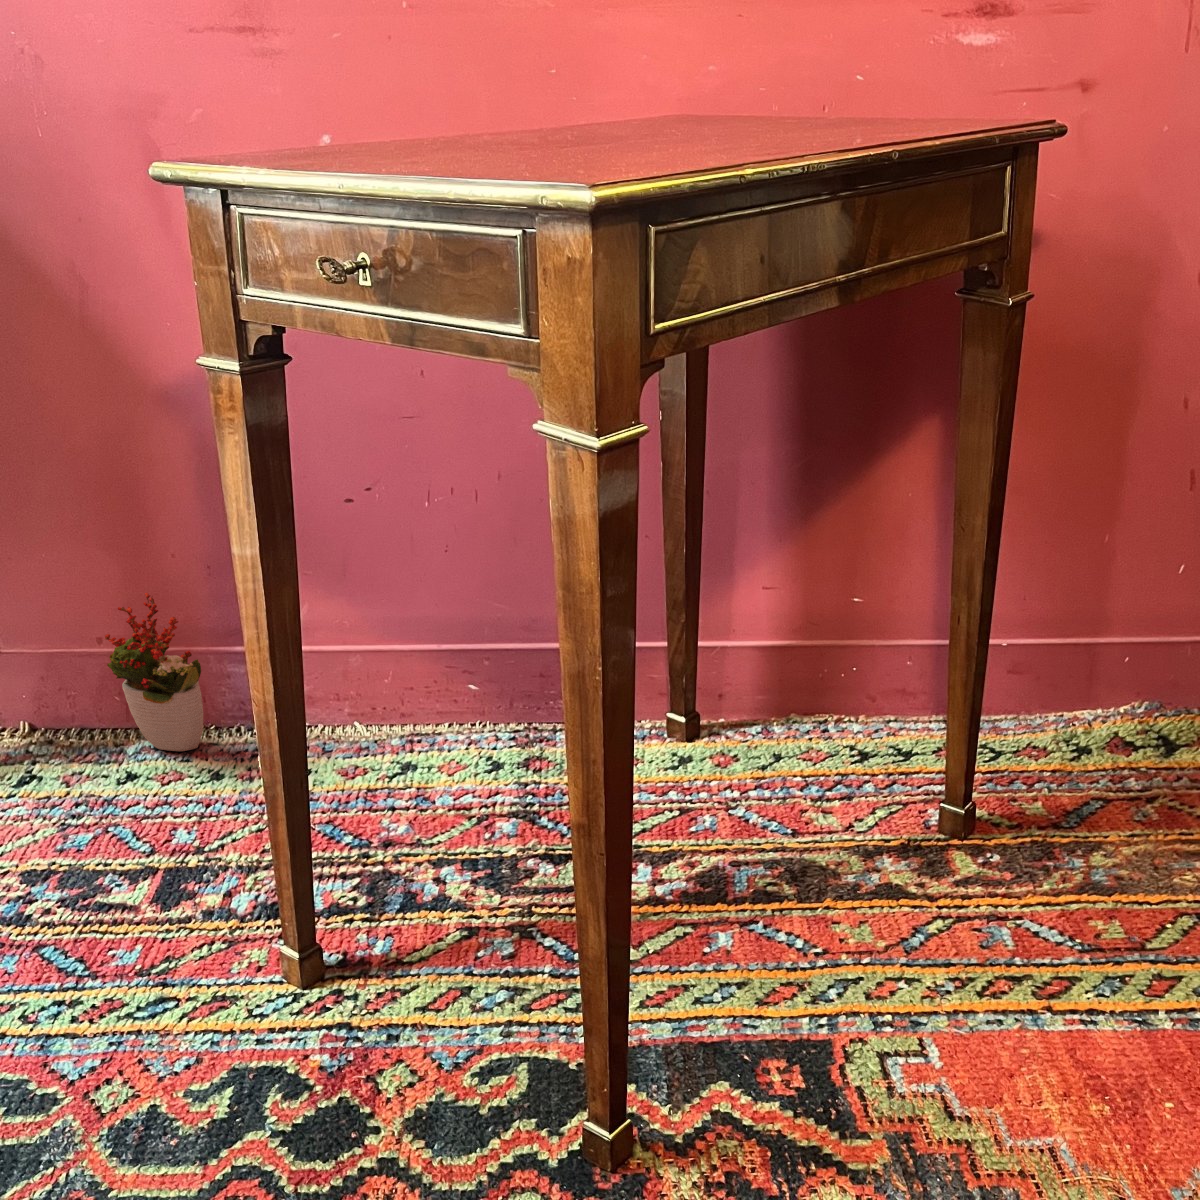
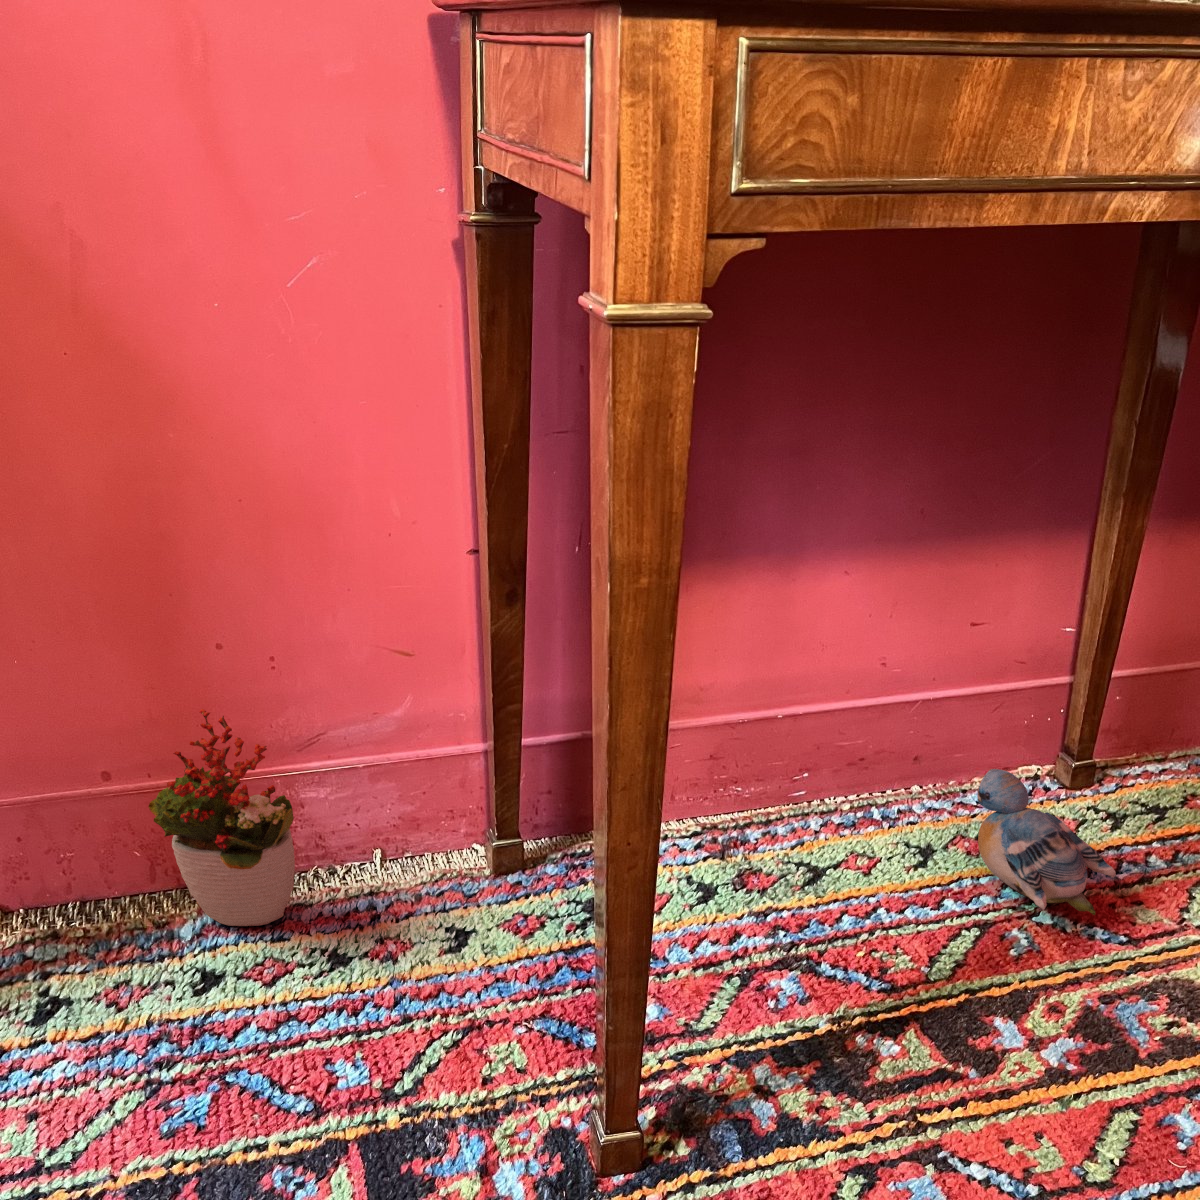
plush toy: none [708,695,798,810] -> present [977,769,1116,915]

